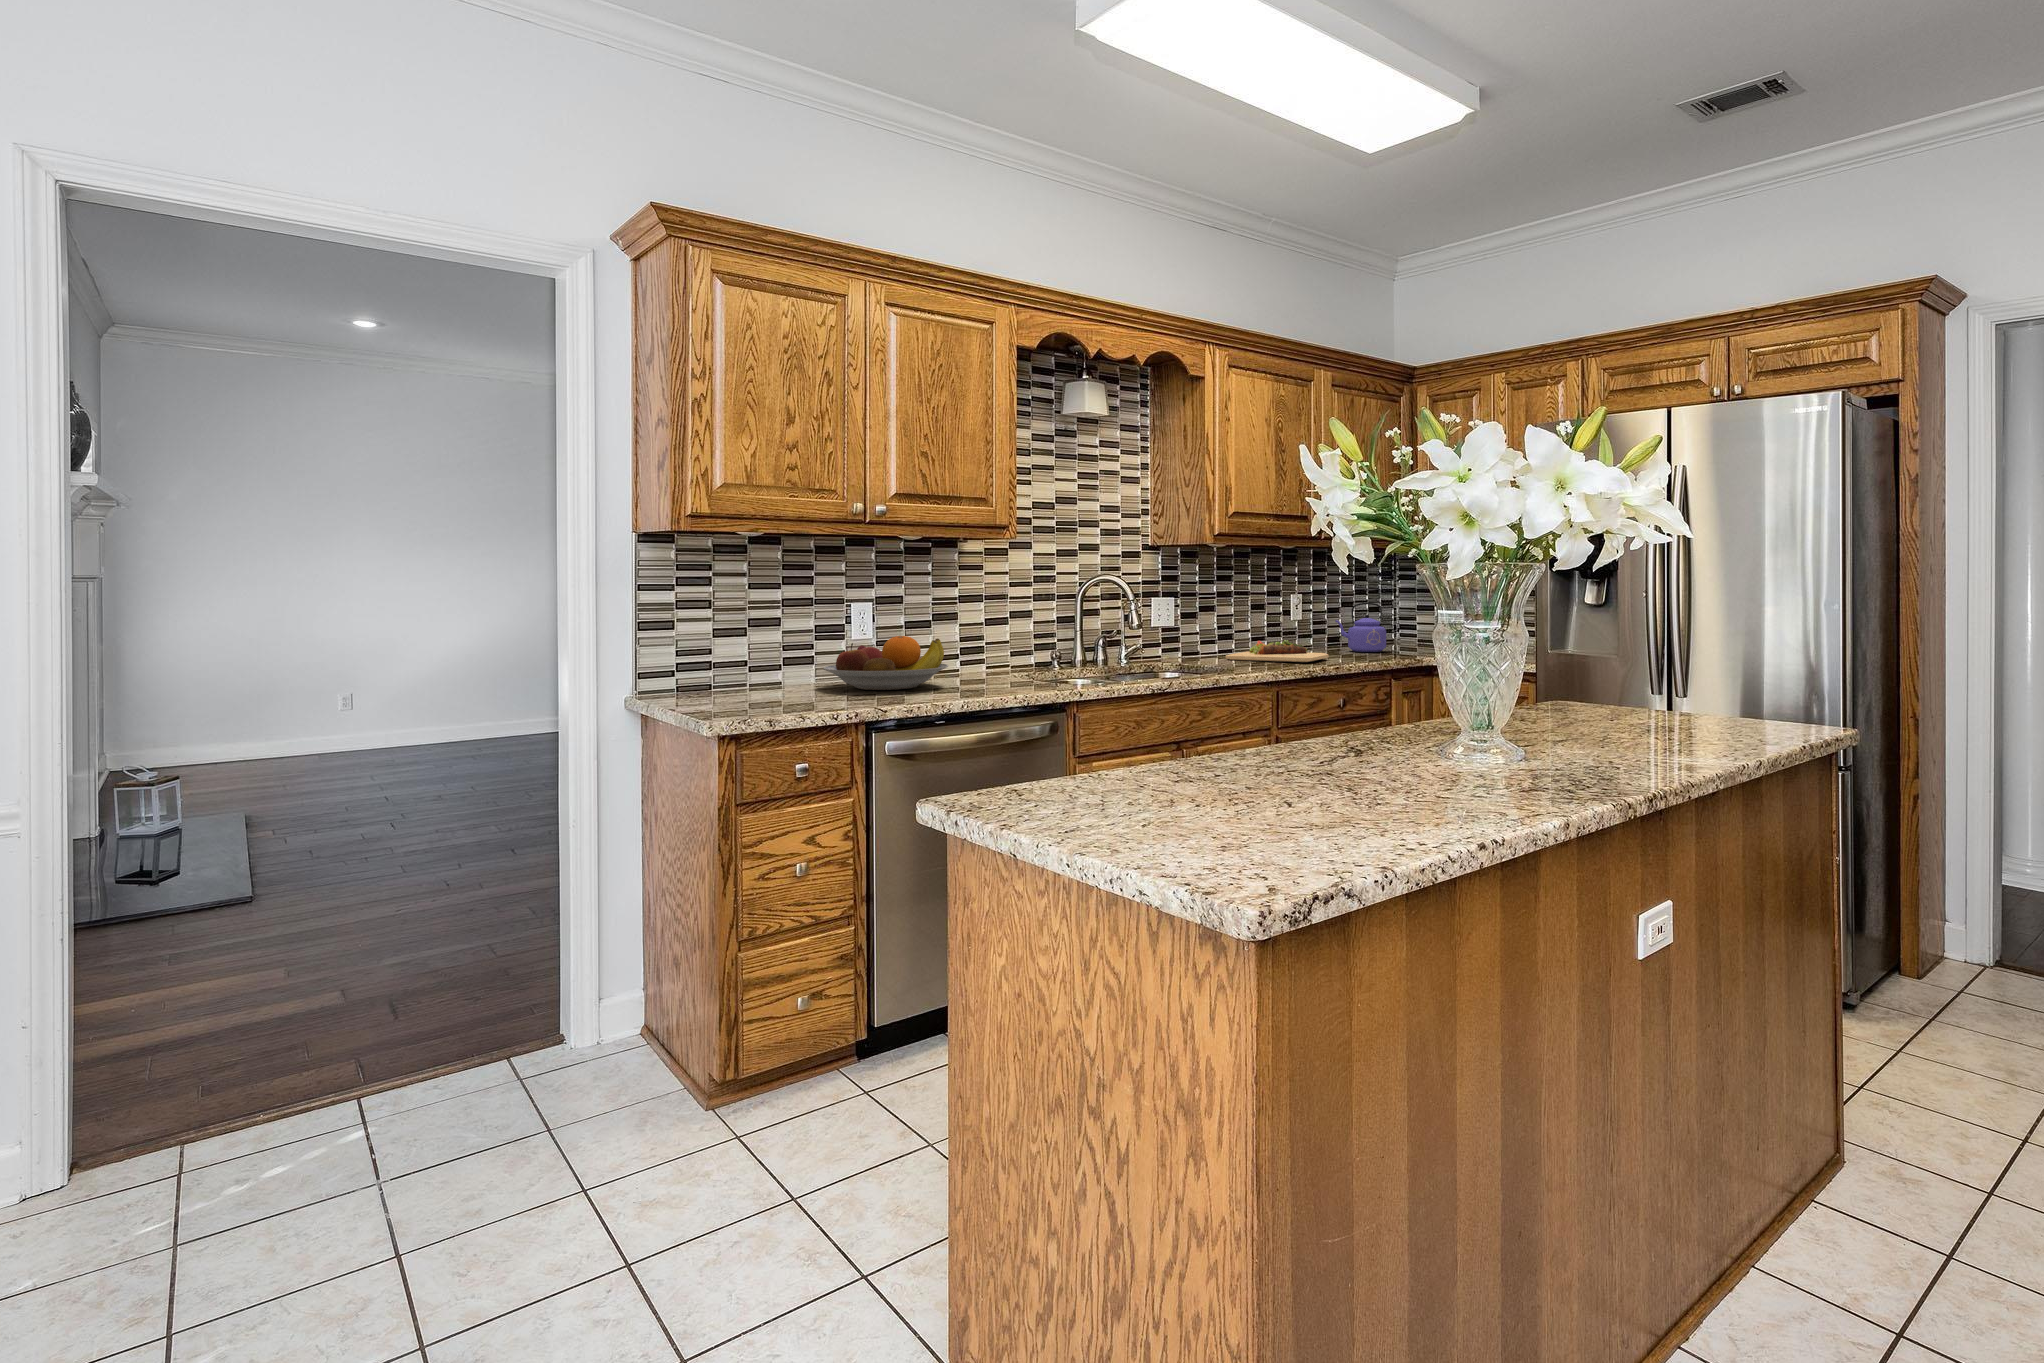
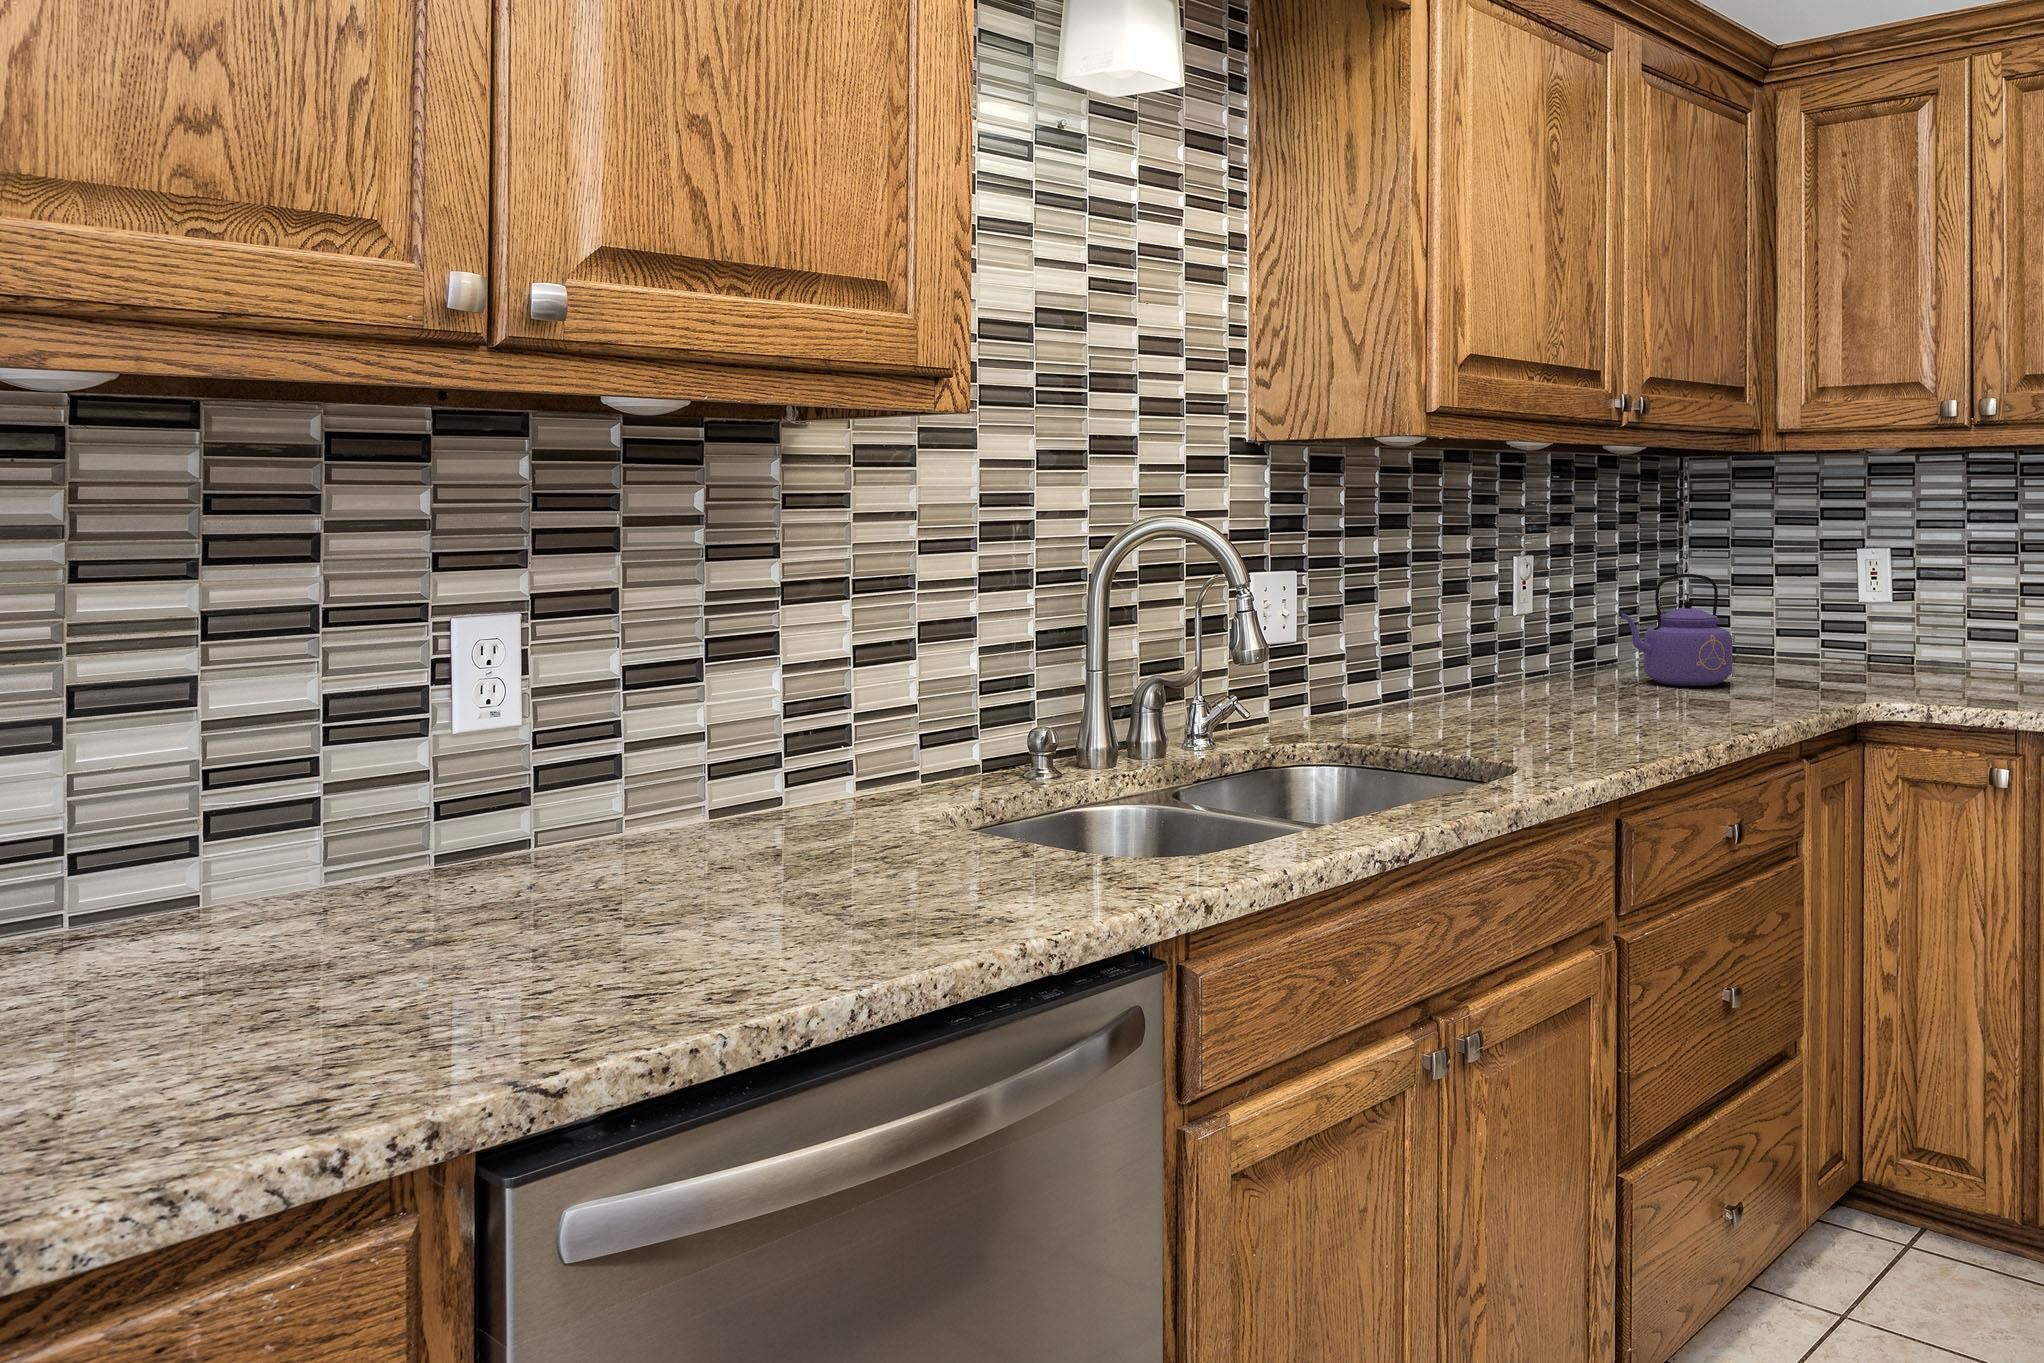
fruit bowl: present [823,636,948,690] -> none [334,740,783,942]
cutting board: present [1226,640,1329,662] -> none [1431,672,1666,731]

